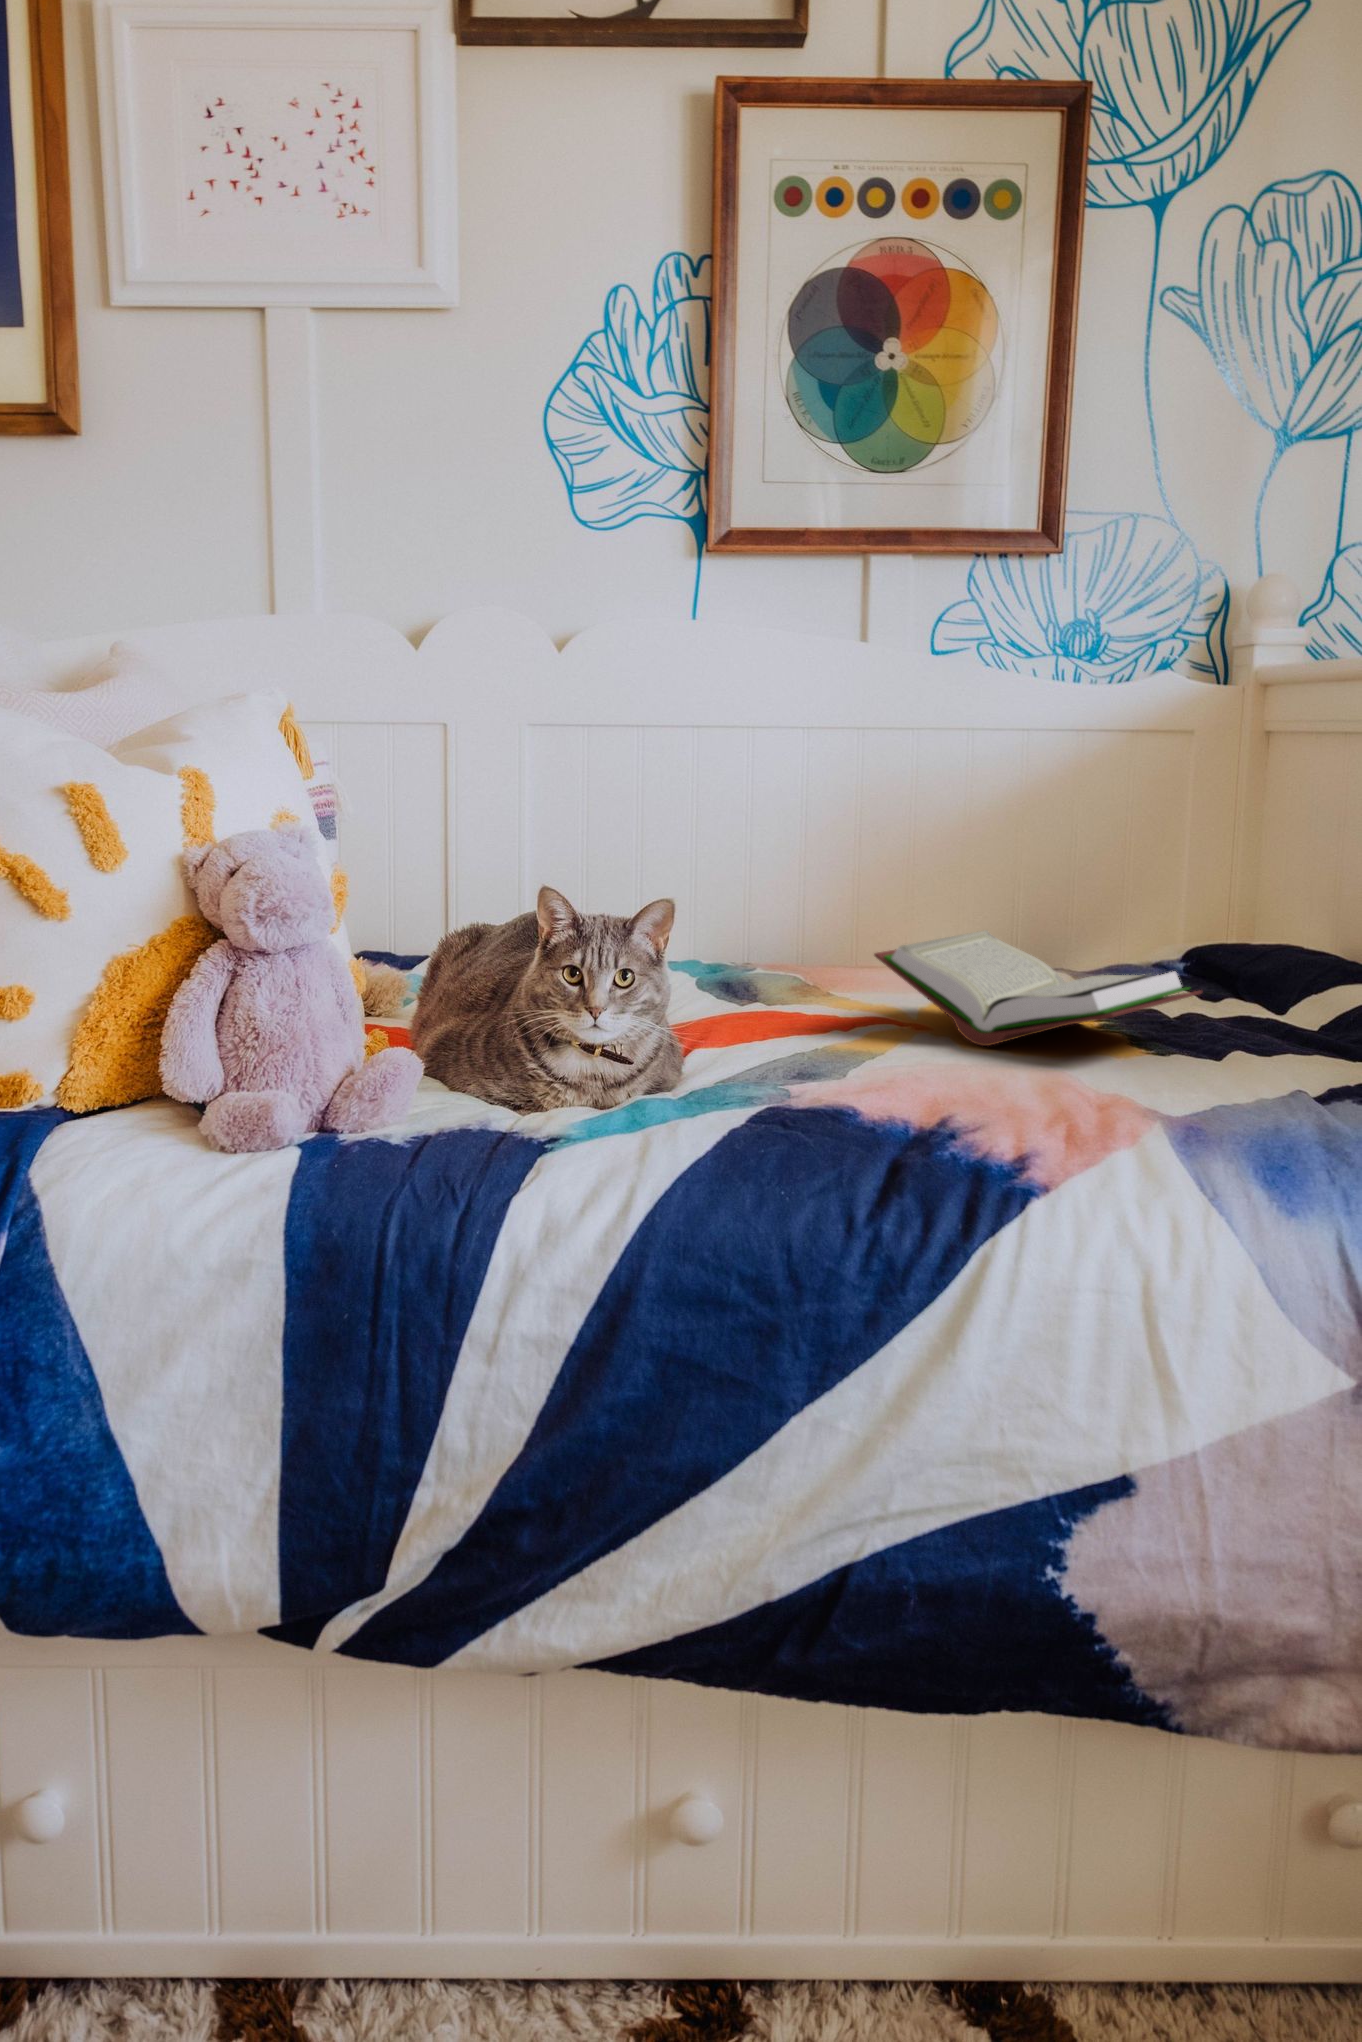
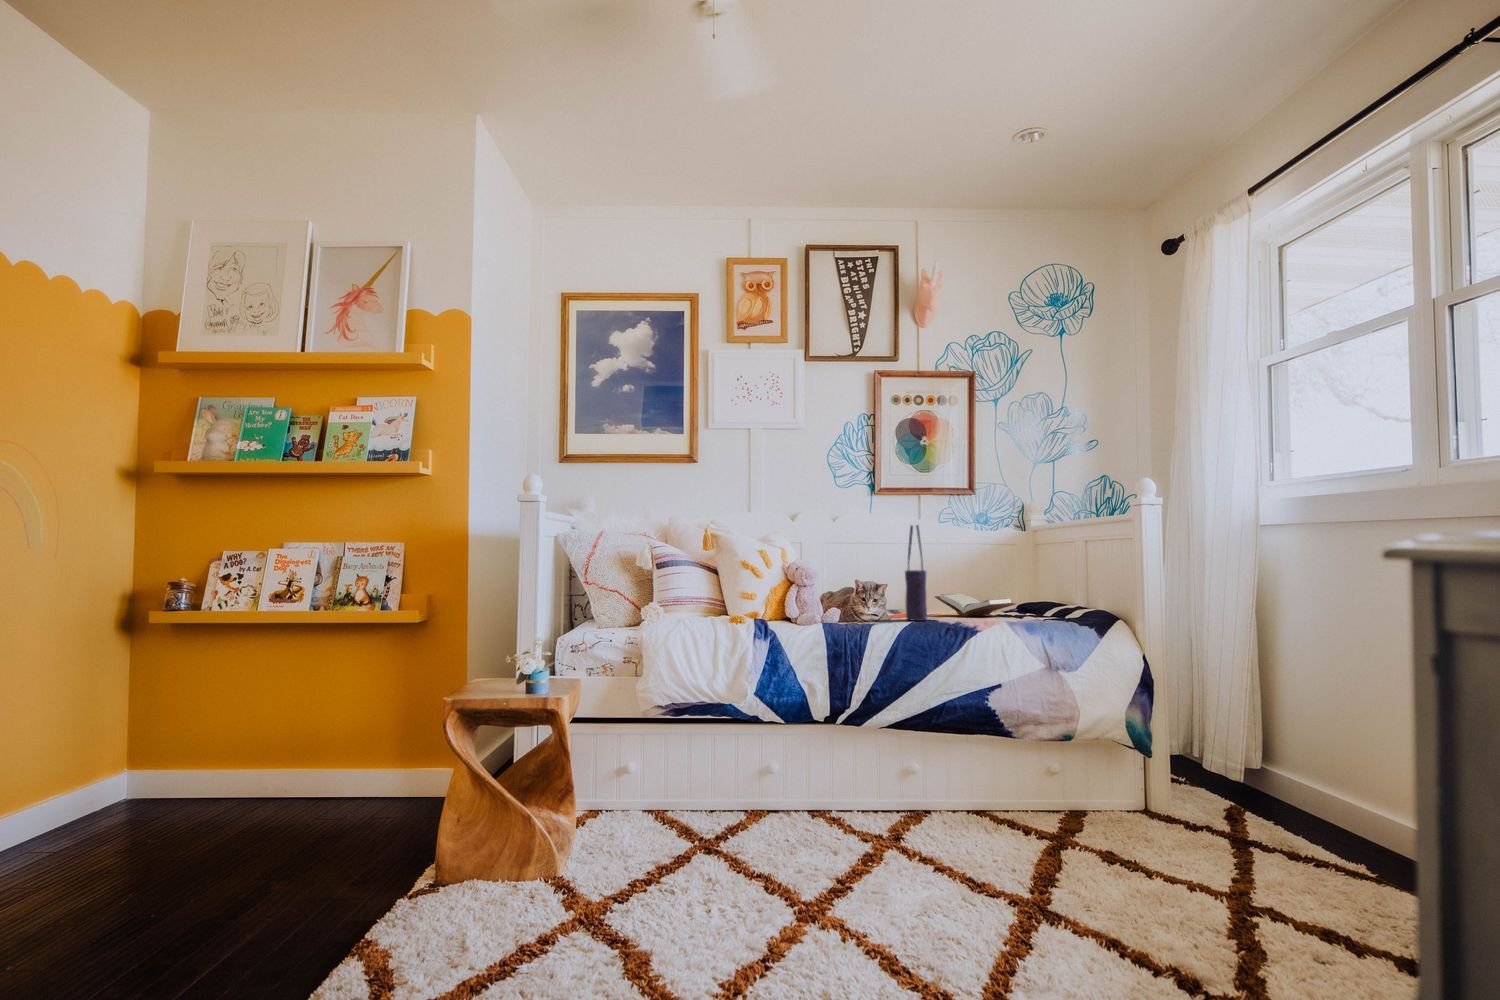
tote bag: none [721,667,822,1109] -> present [905,525,927,621]

